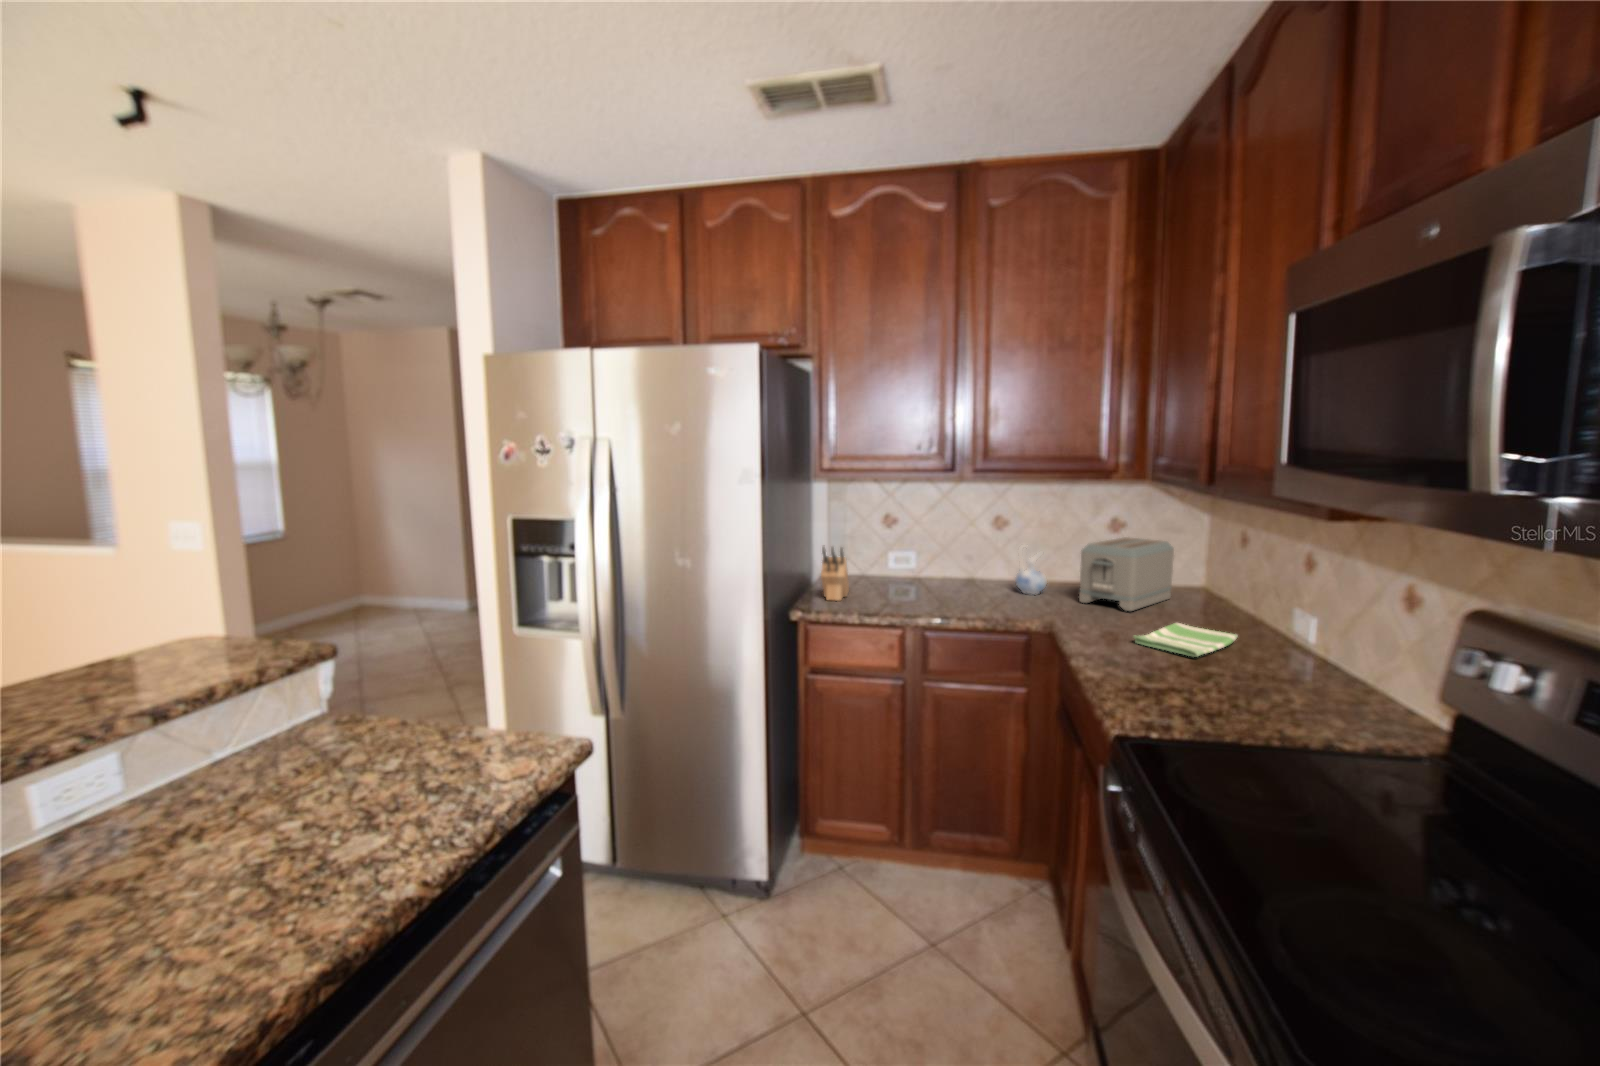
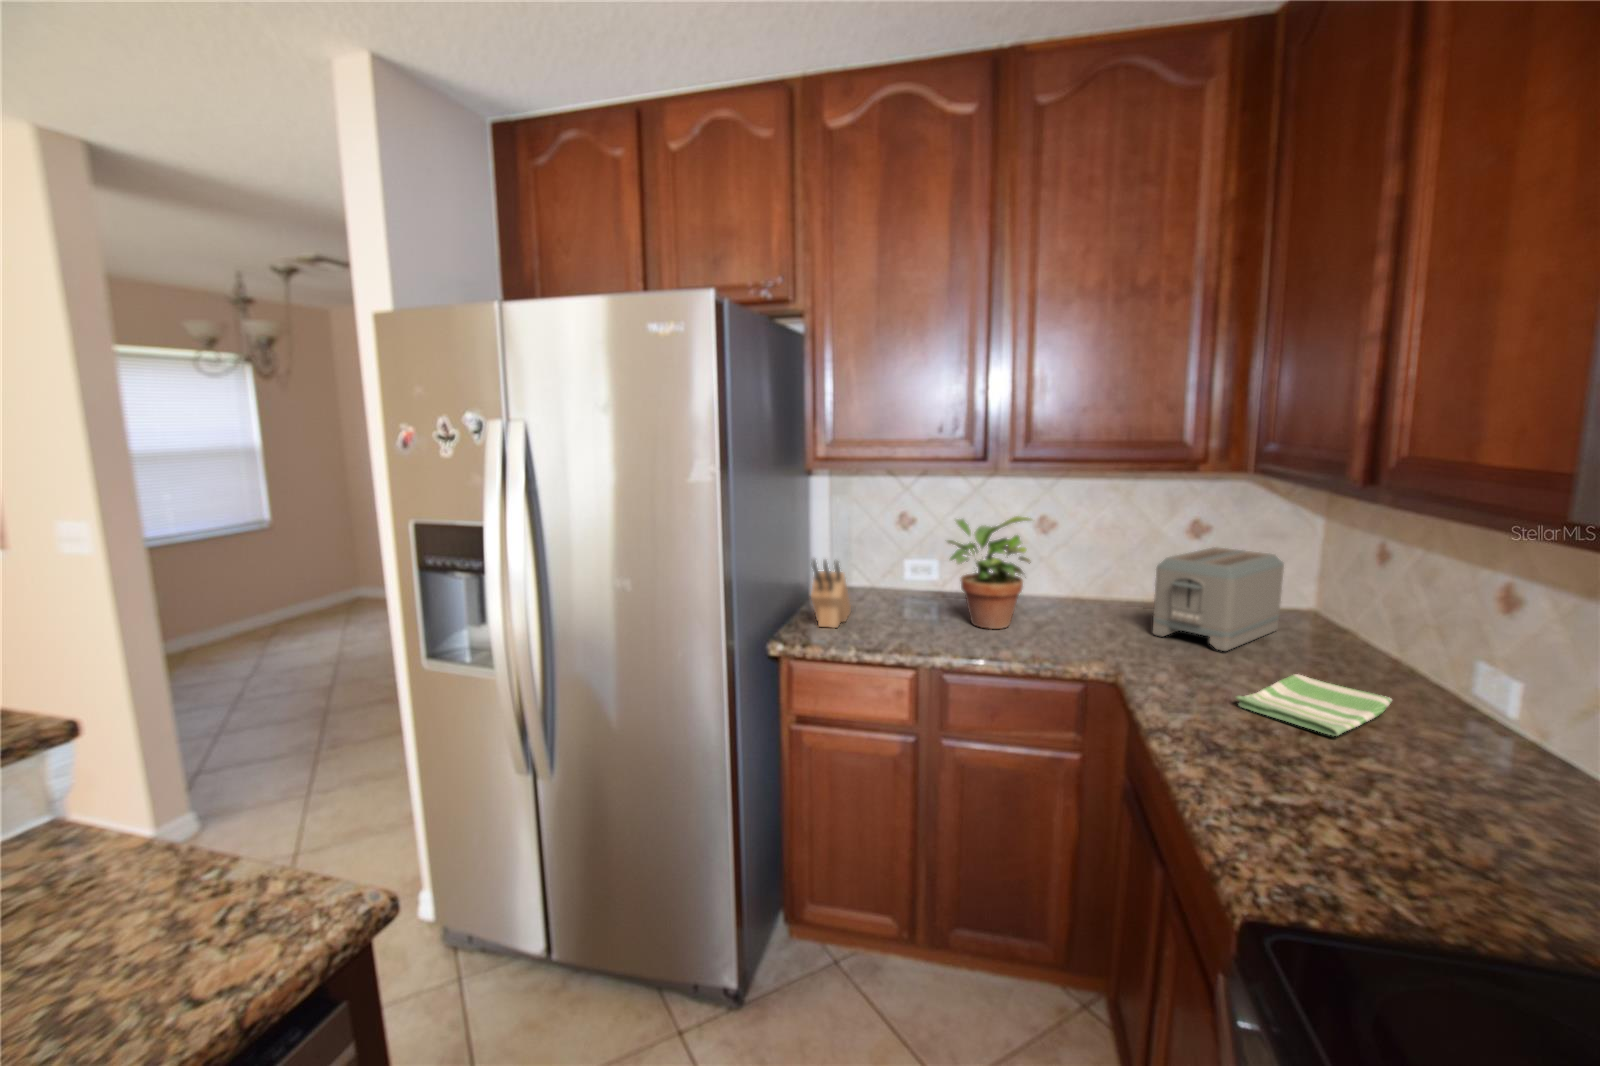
potted plant: none [923,513,992,600] -> present [947,516,1032,629]
ceramic pitcher: present [1016,545,1047,595] -> none [1066,556,1108,622]

